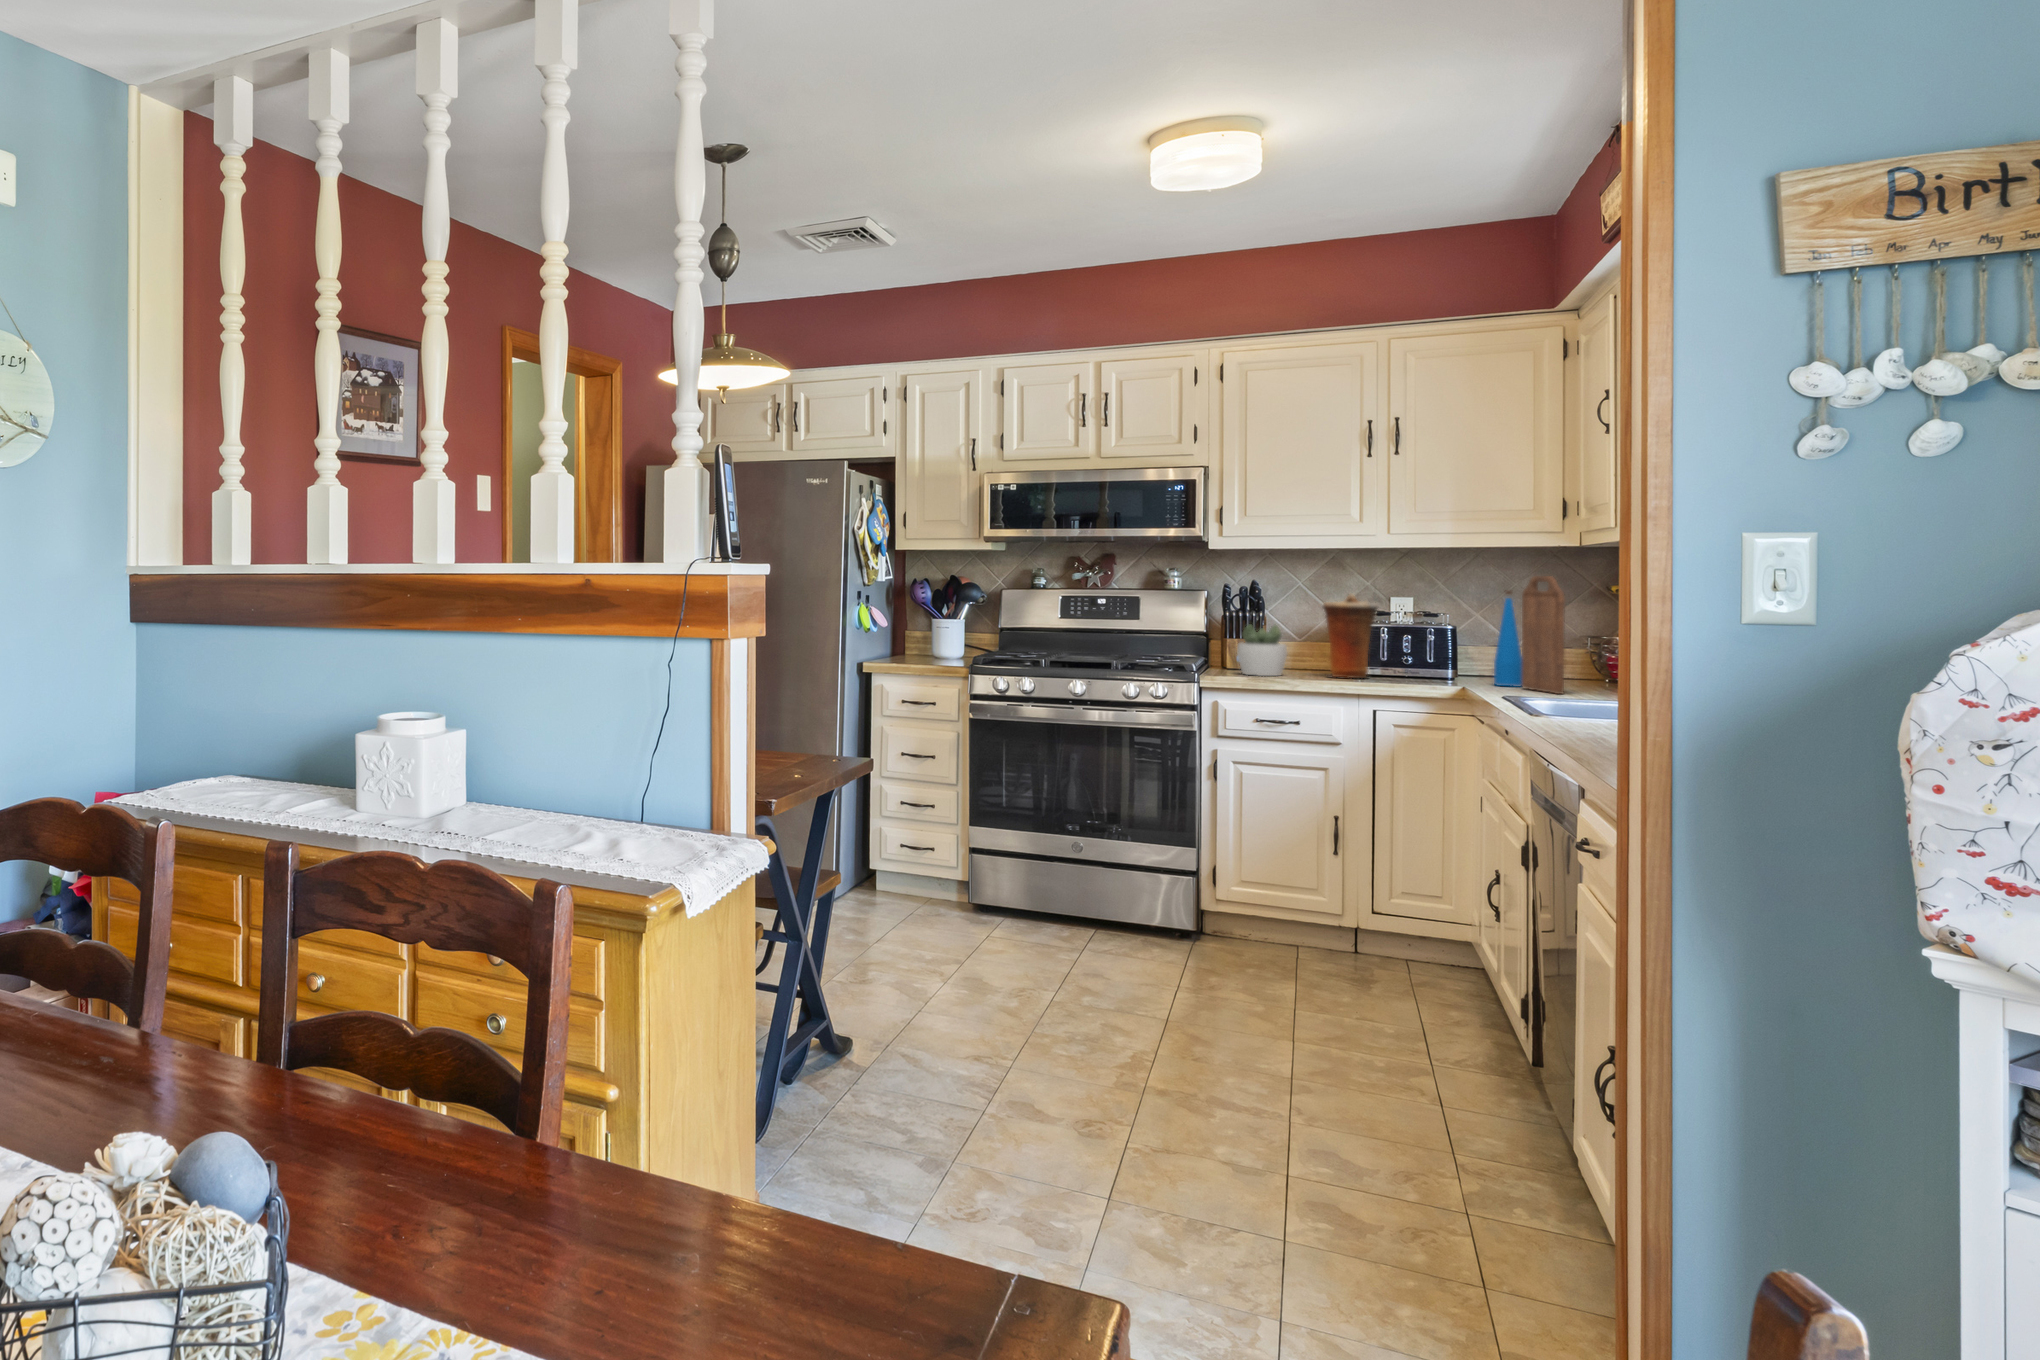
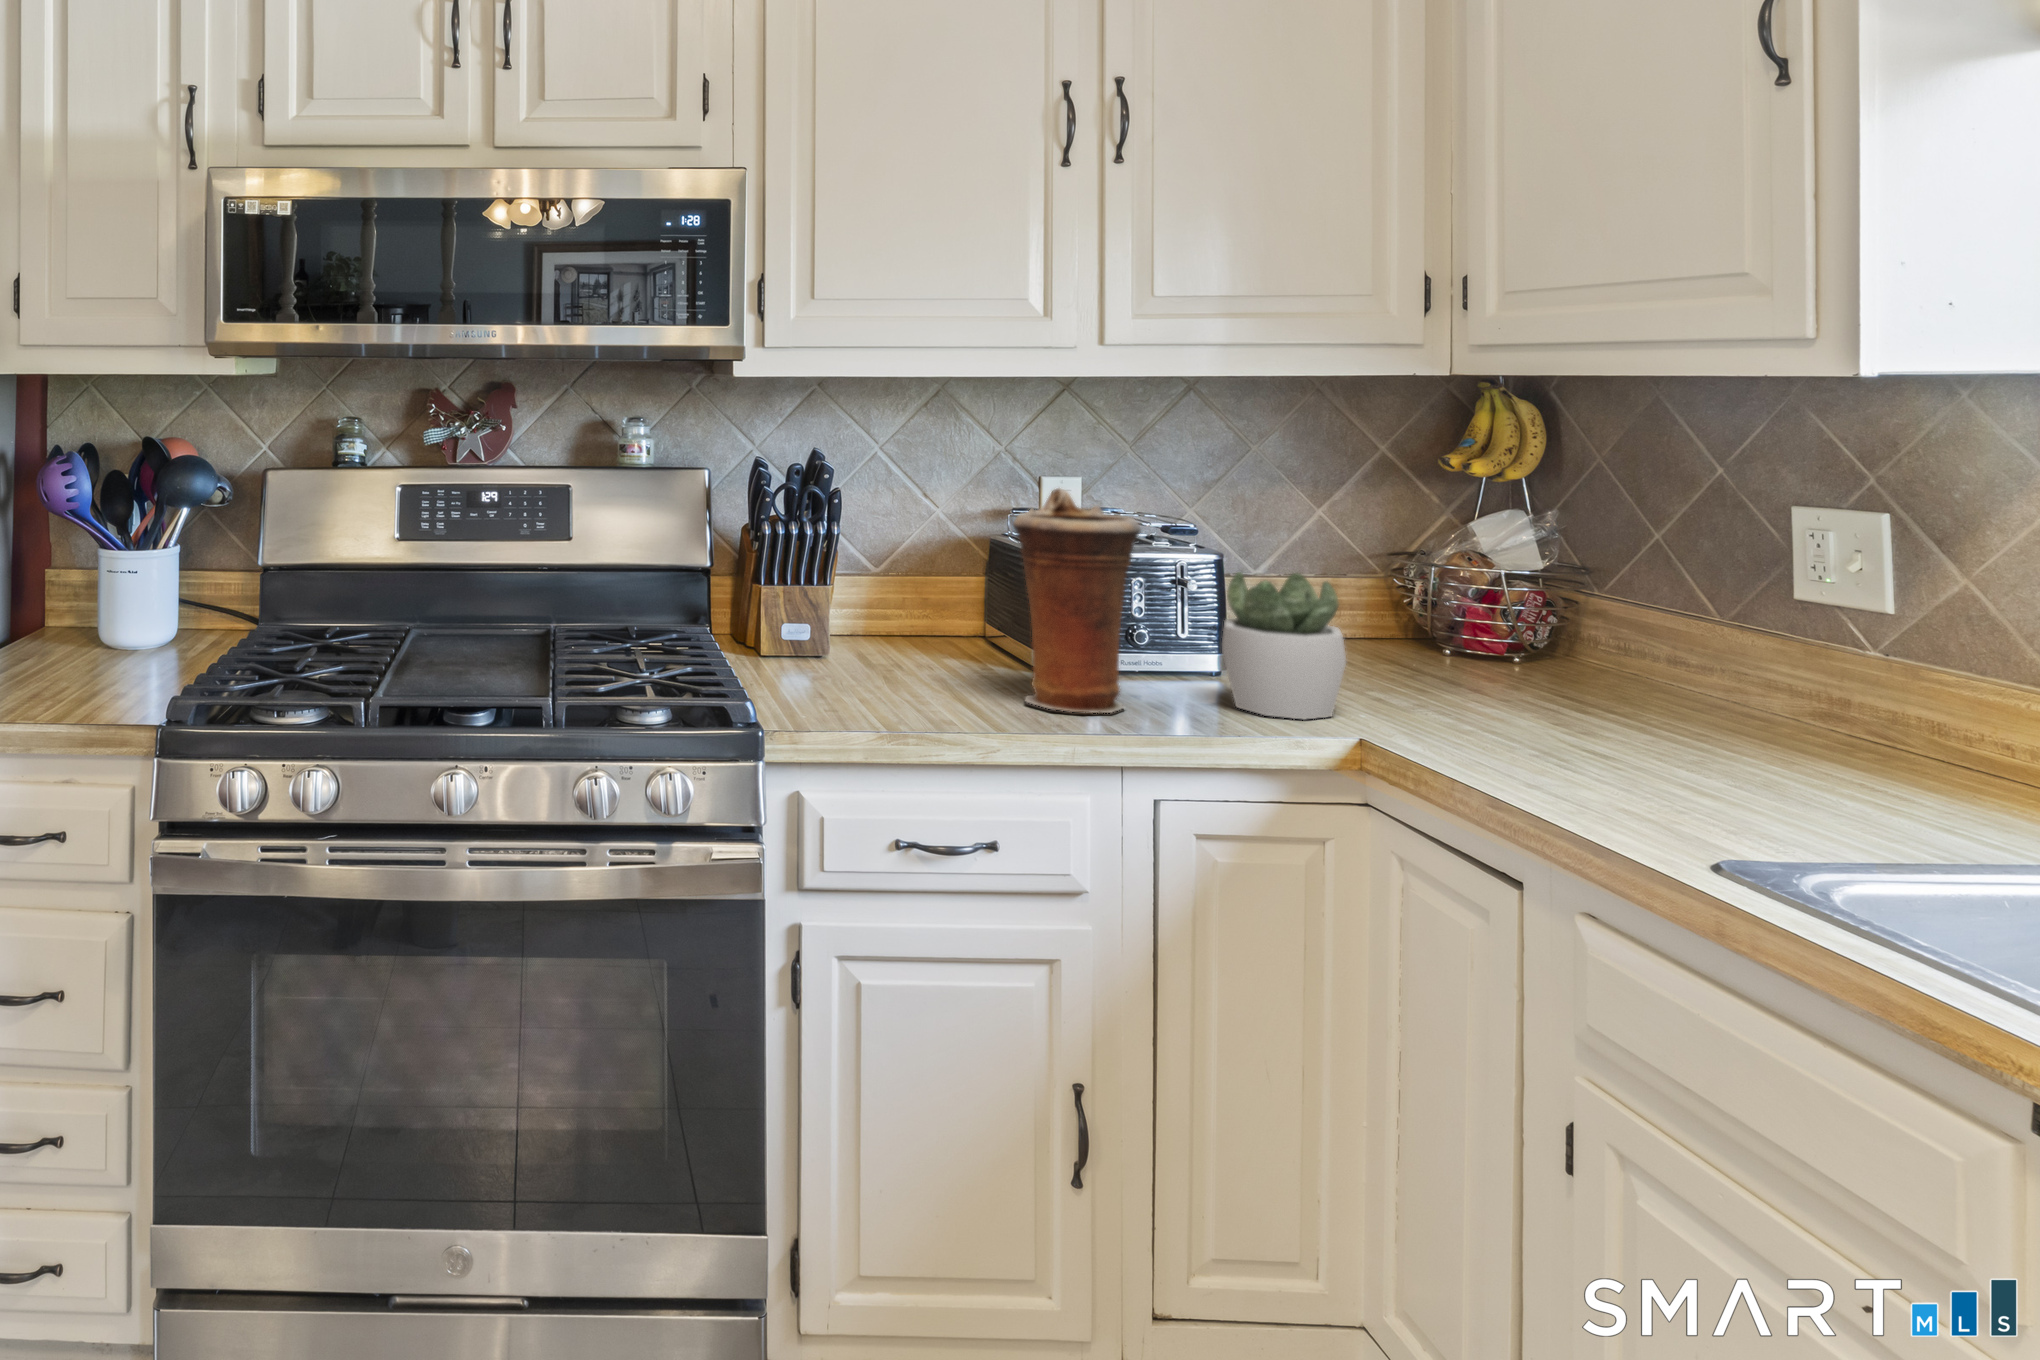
cutting board: present [1522,576,1565,694] -> none [1559,467,1766,818]
bottle: present [1494,590,1522,687] -> none [1439,494,1511,747]
succulent plant: present [1237,625,1287,676] -> present [1222,572,1347,720]

